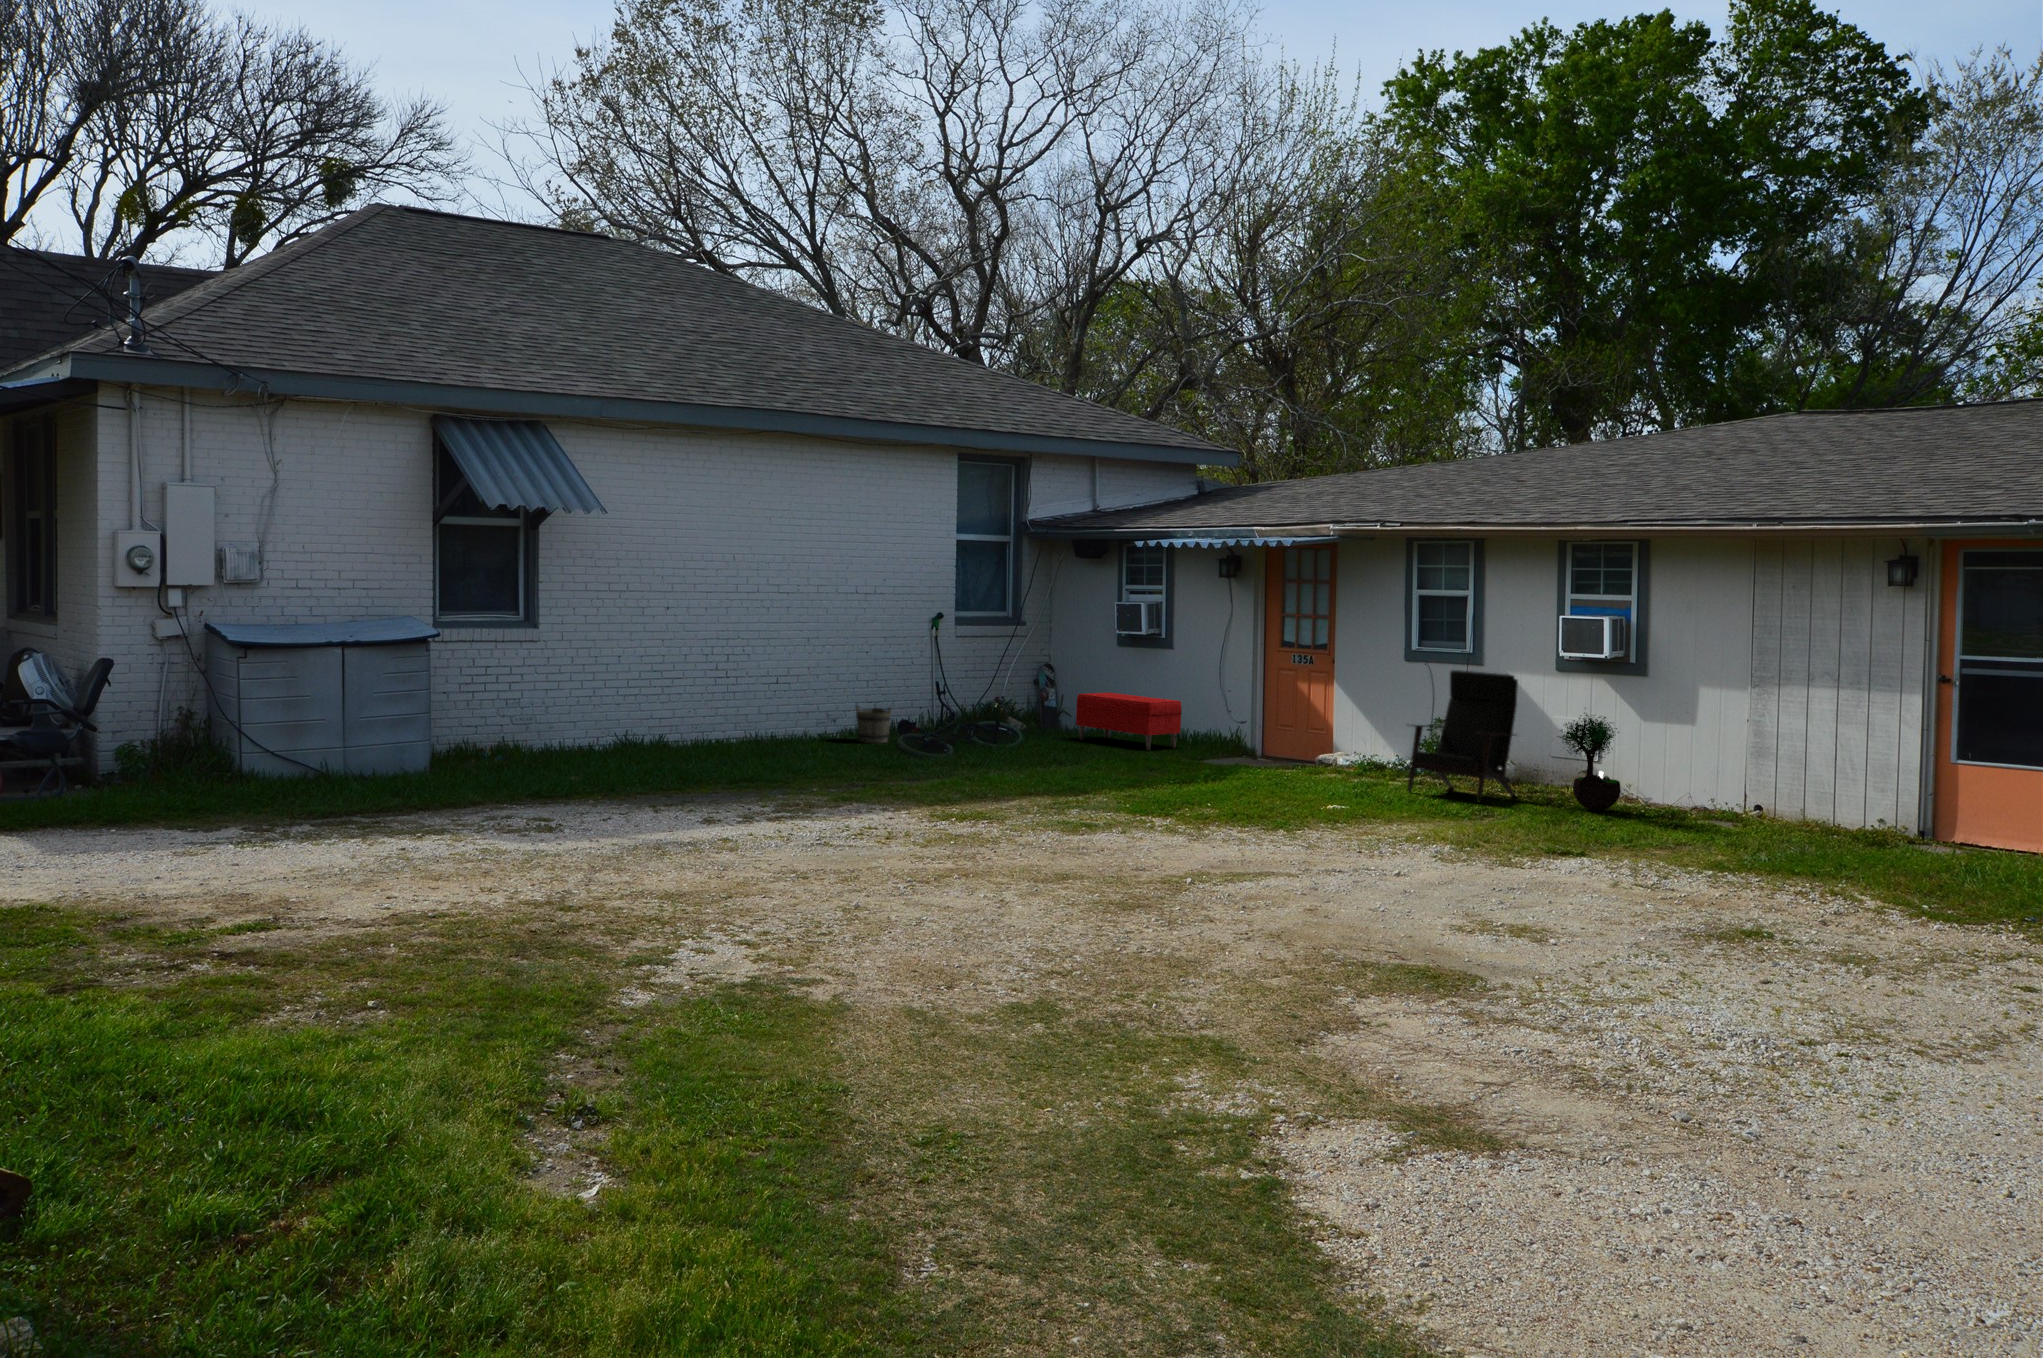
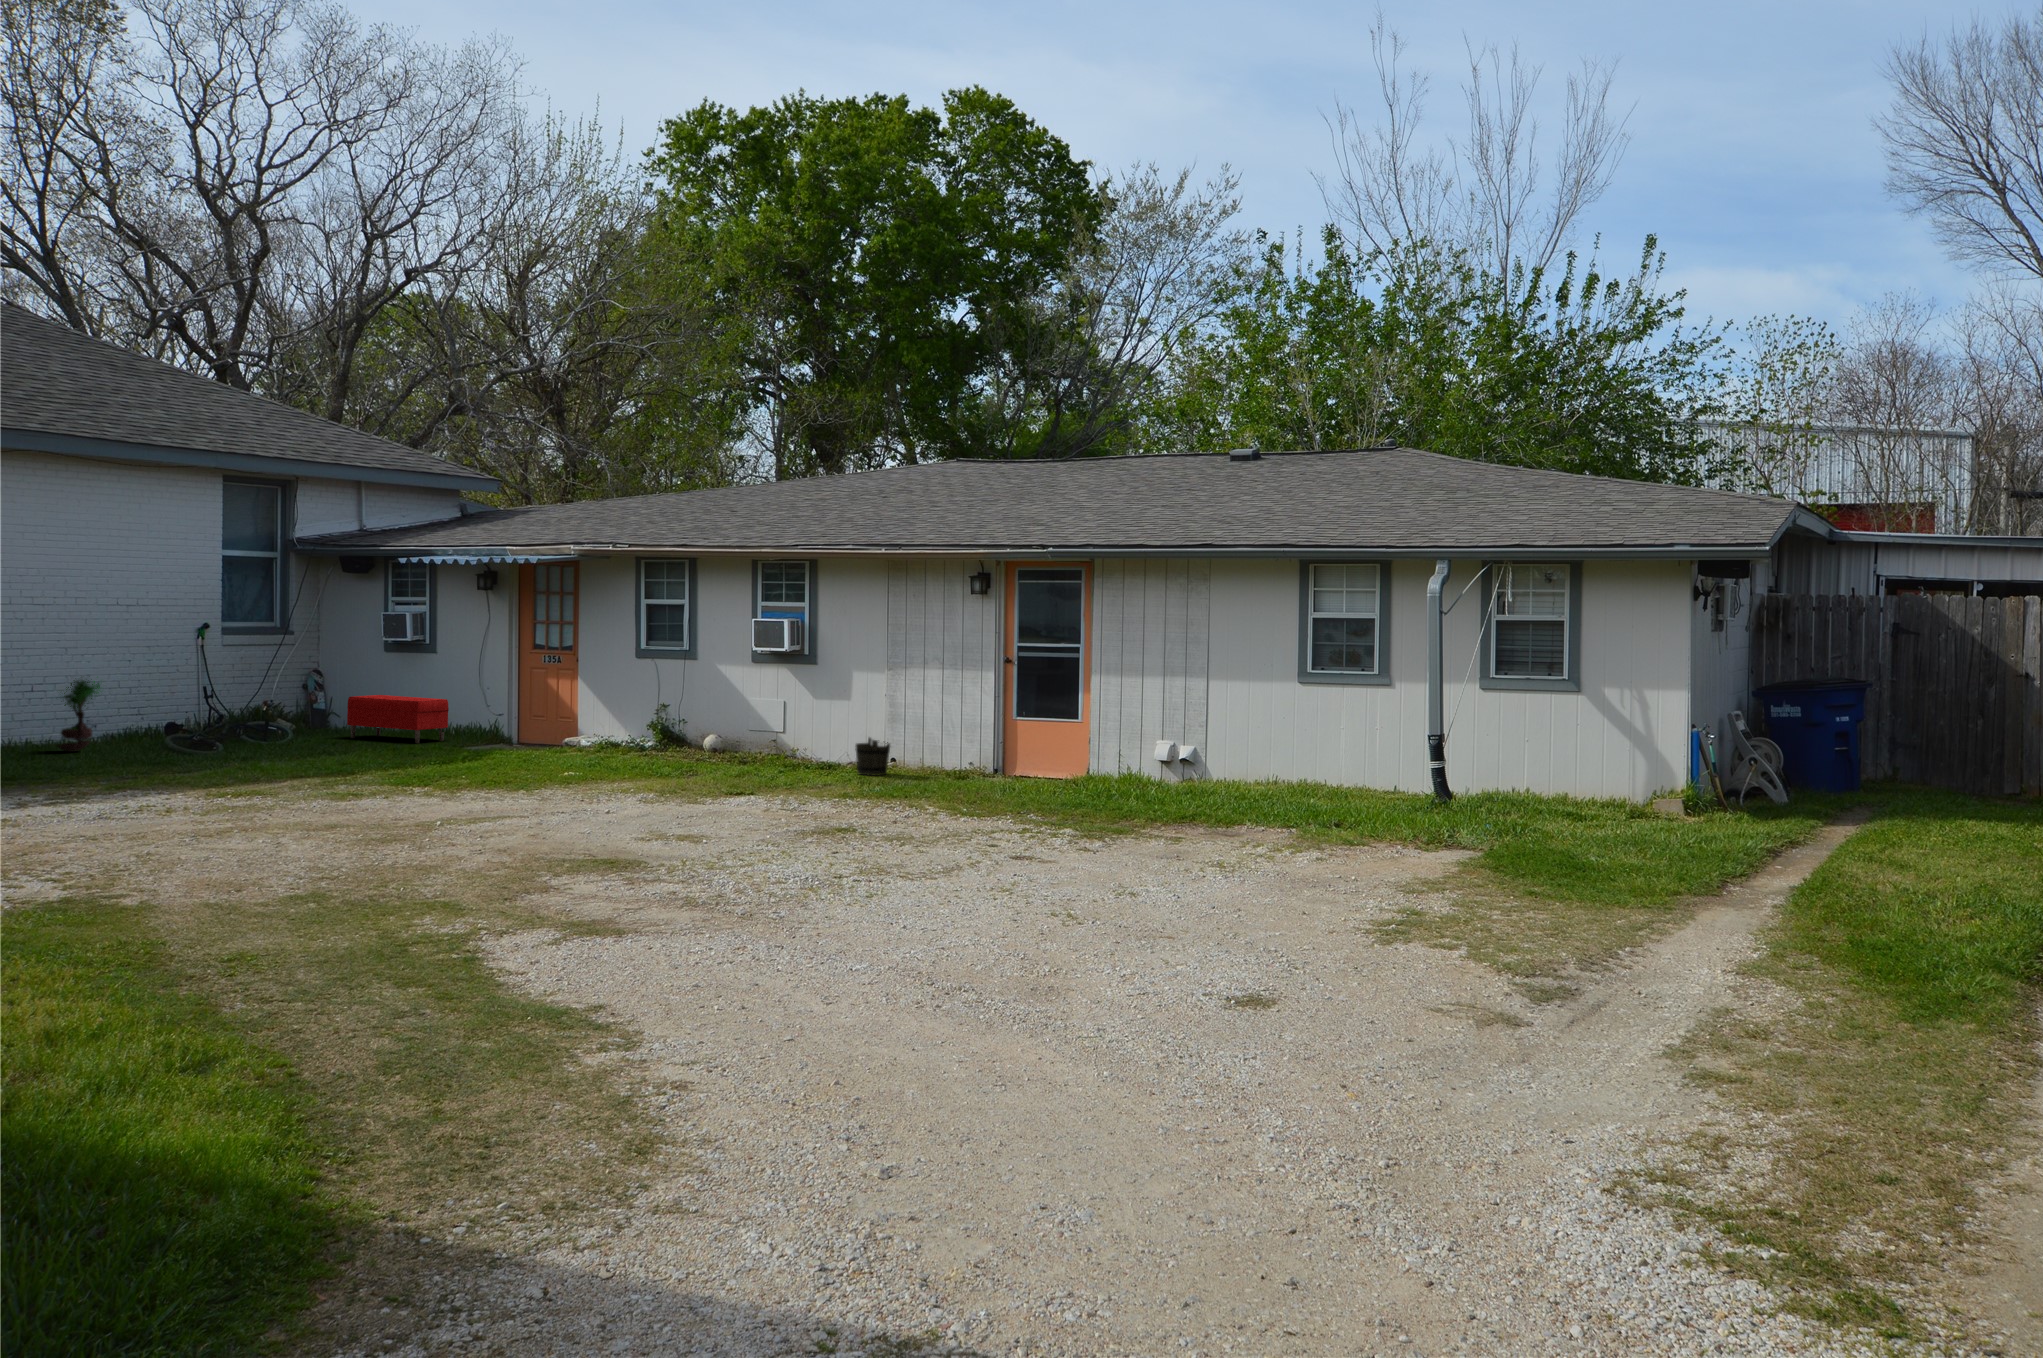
lounge chair: present [1407,670,1518,802] -> none [636,664,724,766]
bucket: present [856,705,892,743] -> present [855,738,890,776]
potted tree: present [1557,713,1620,811] -> present [57,680,100,752]

